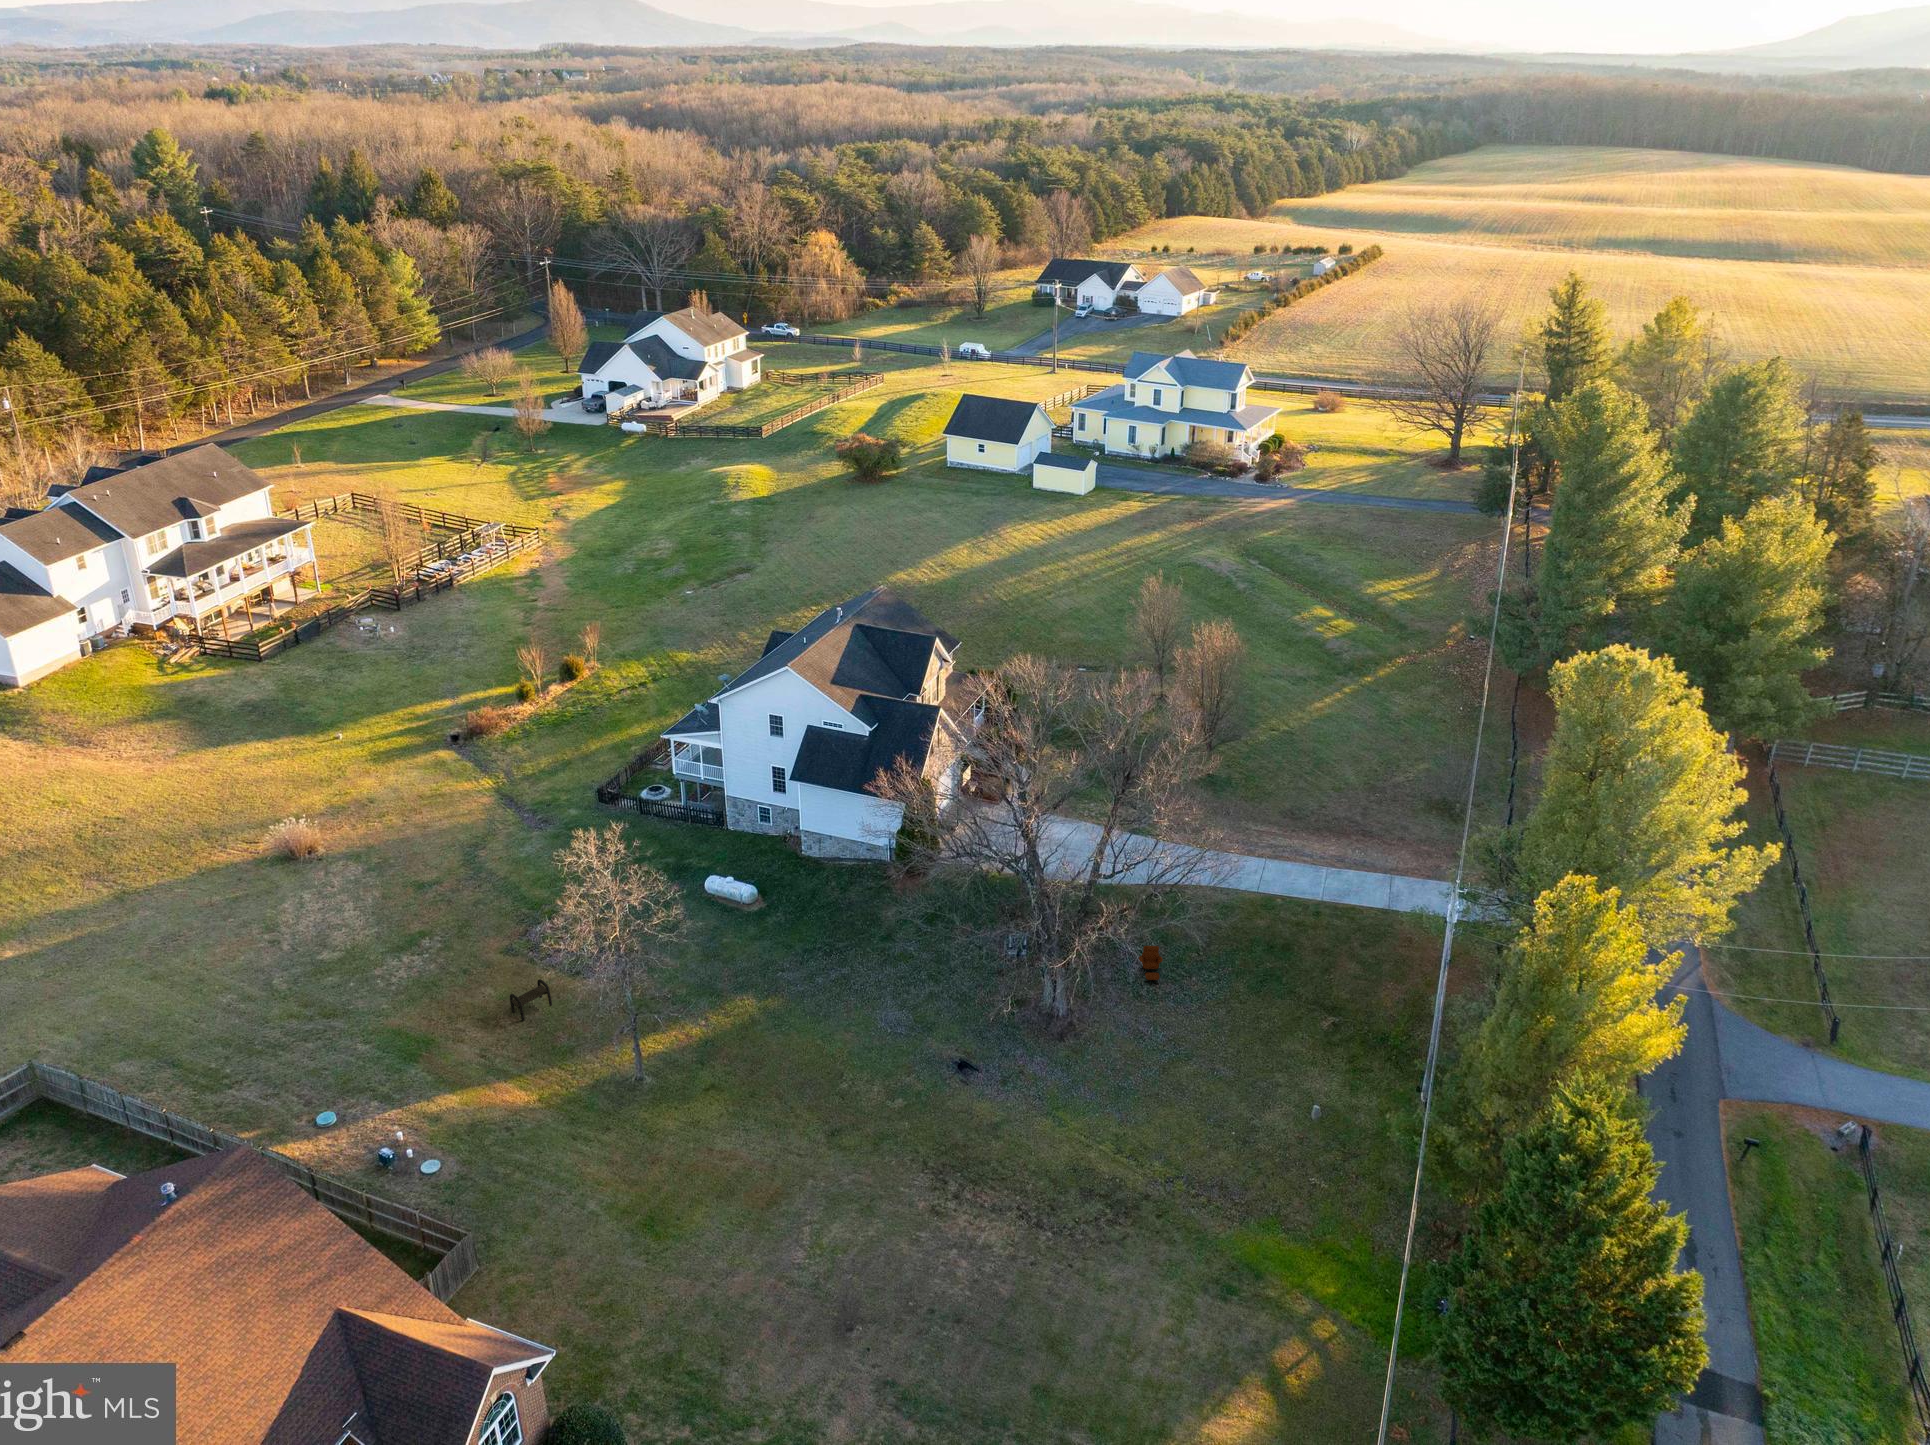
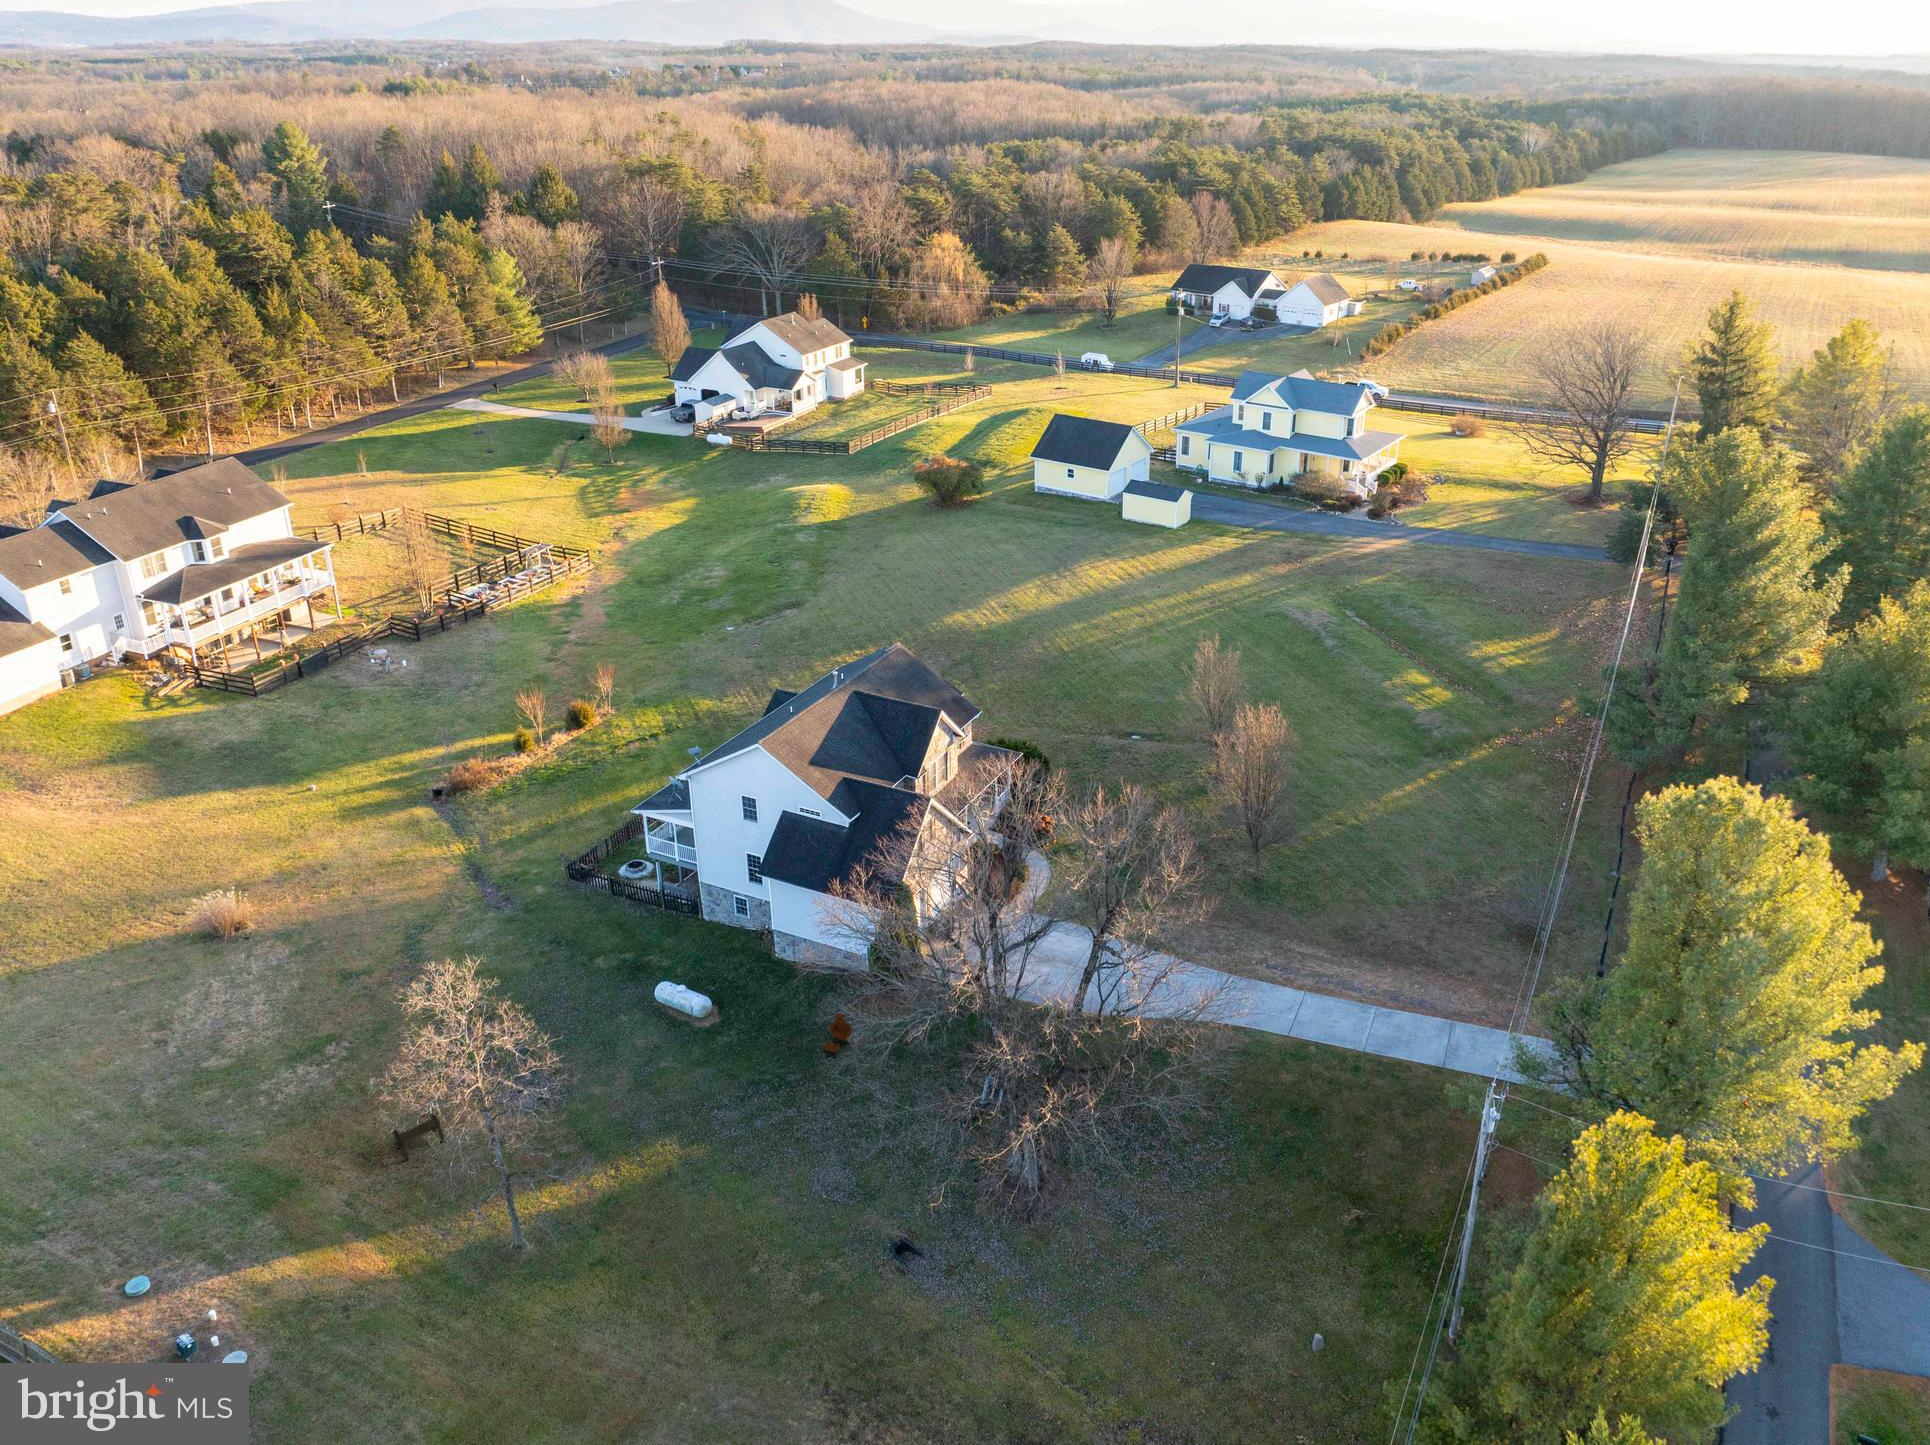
lounge chair: present [1139,946,1163,986] -> present [824,1013,853,1053]

